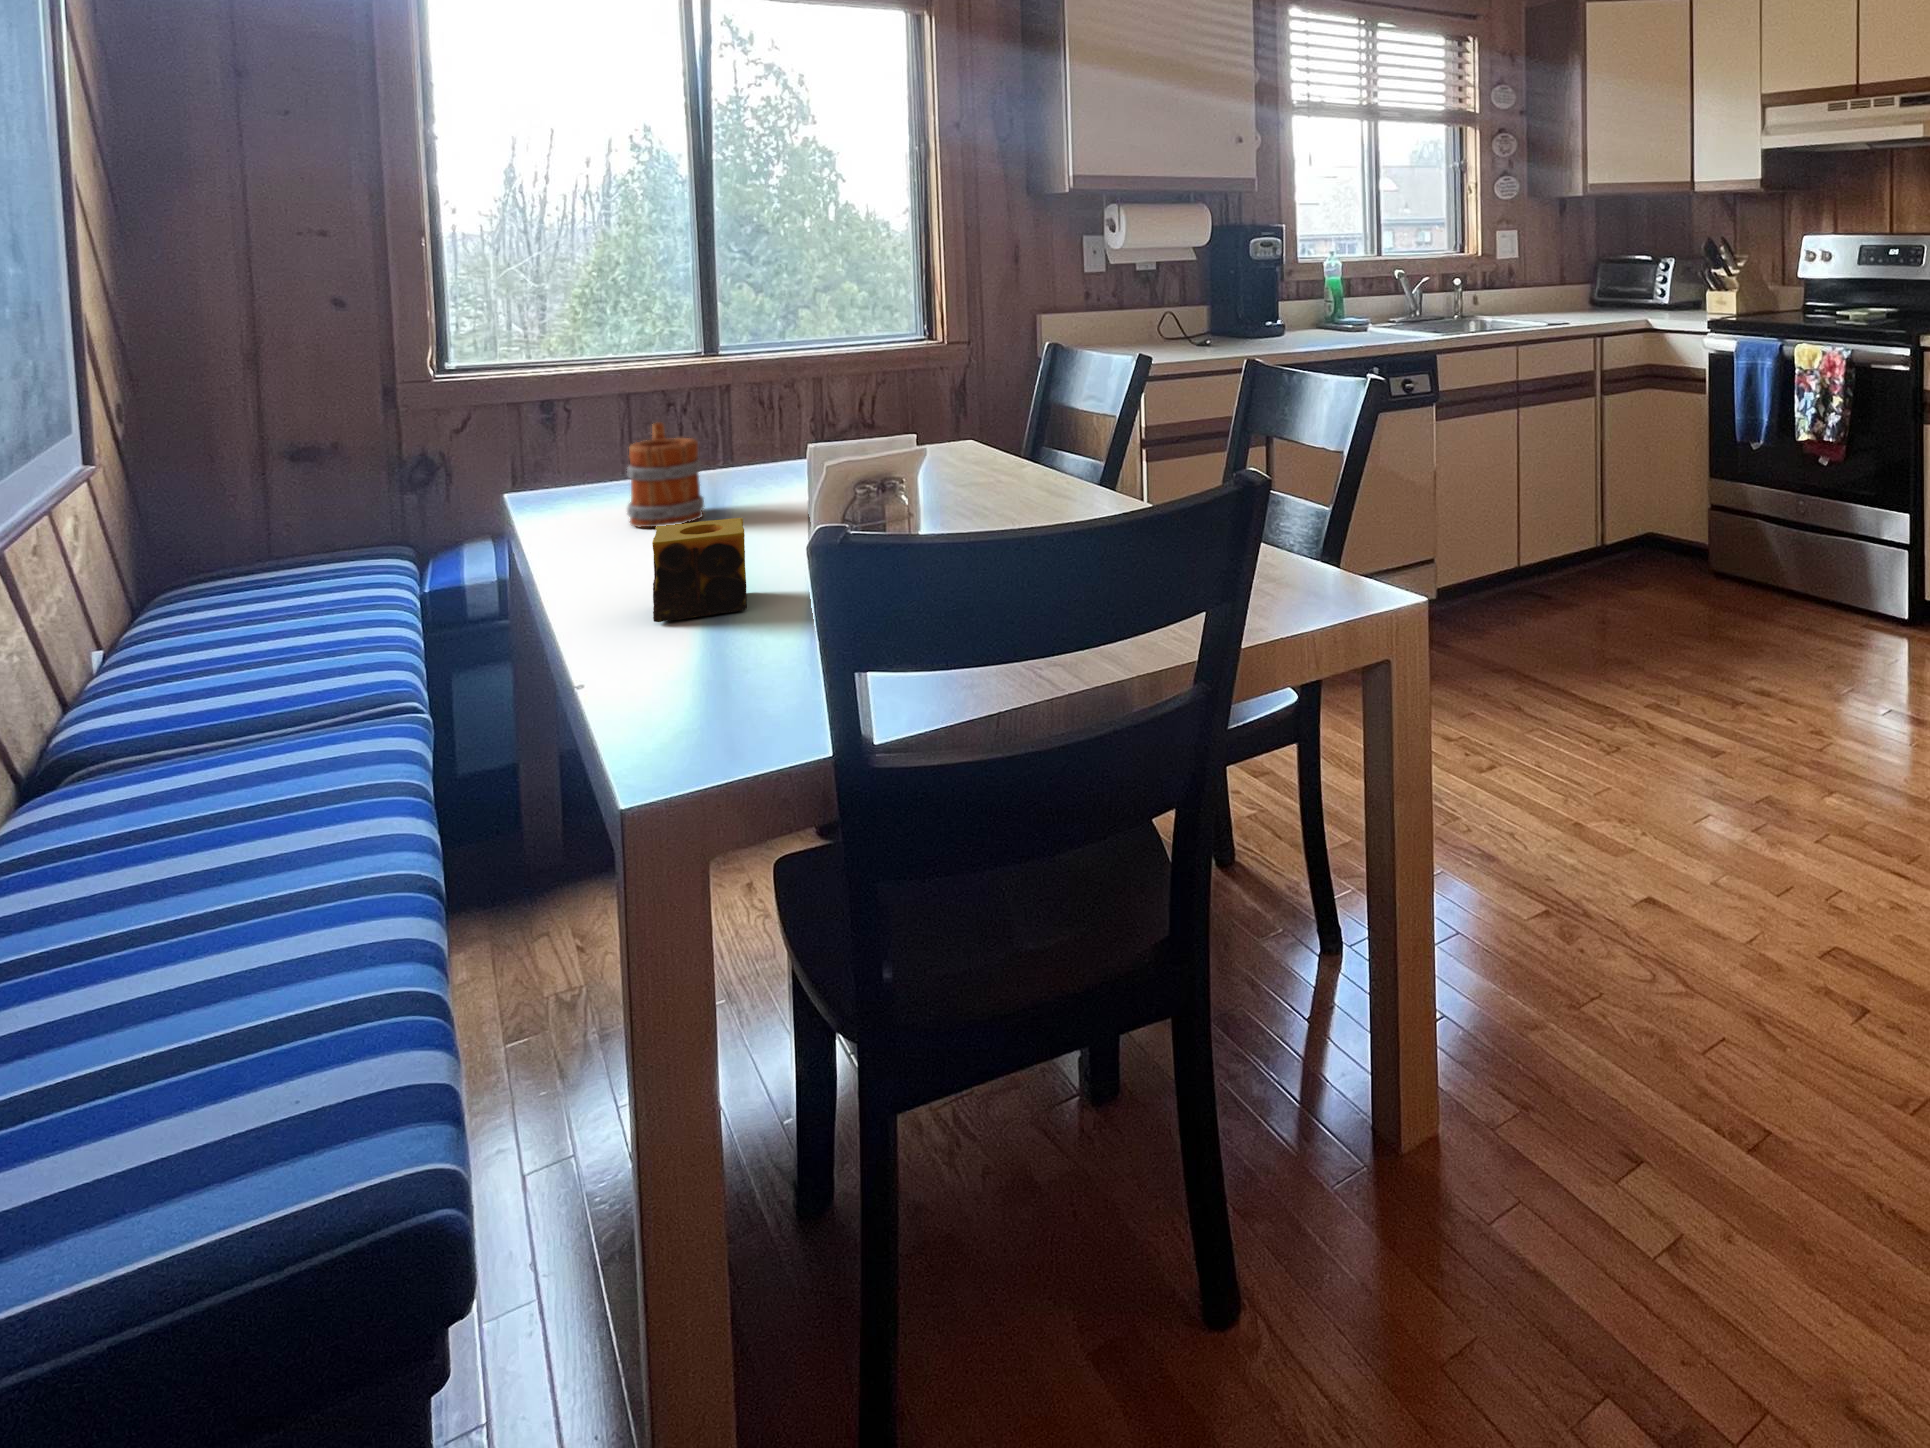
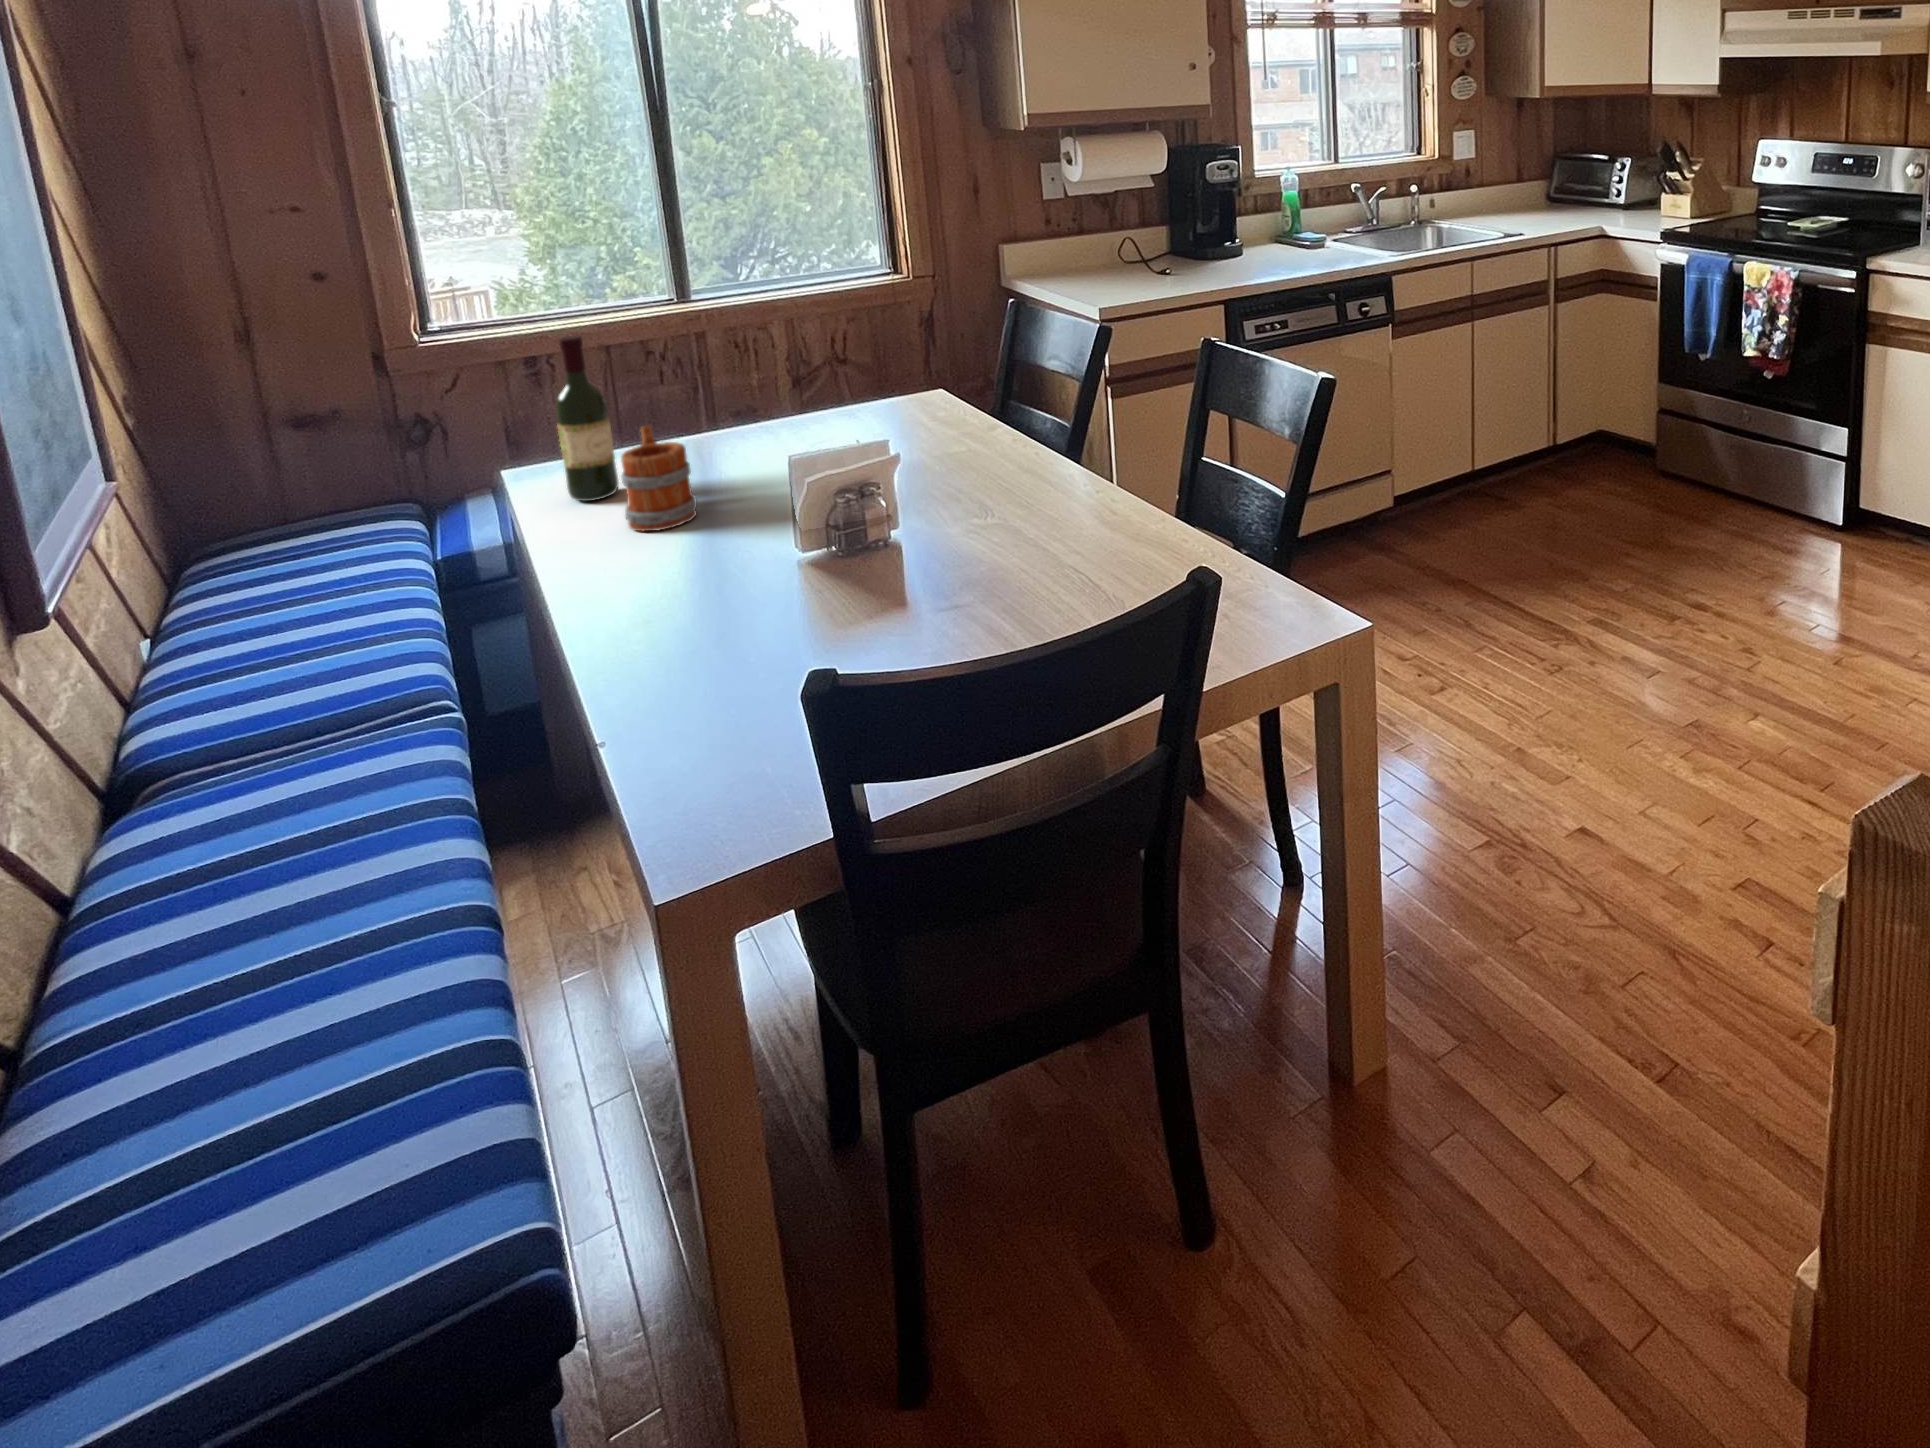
wine bottle: none [565,331,623,507] -> present [555,335,619,501]
candle: present [652,518,747,622] -> none [653,561,746,671]

